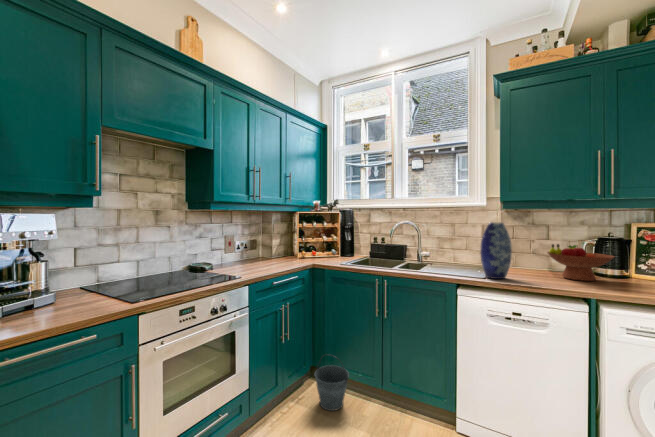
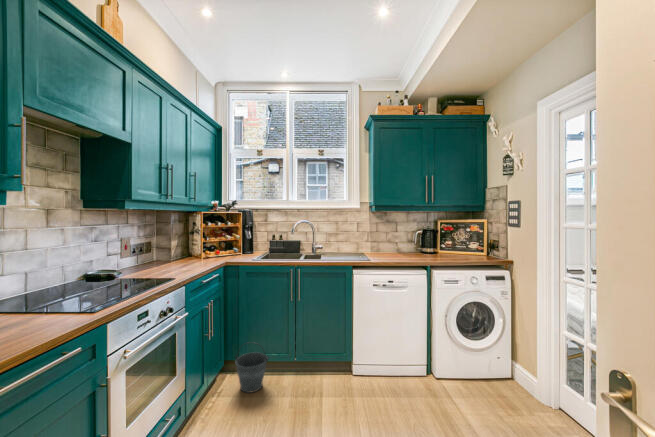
vase: present [480,222,512,279] -> none [365,220,384,260]
fruit bowl: present [547,244,614,281] -> none [399,234,434,256]

